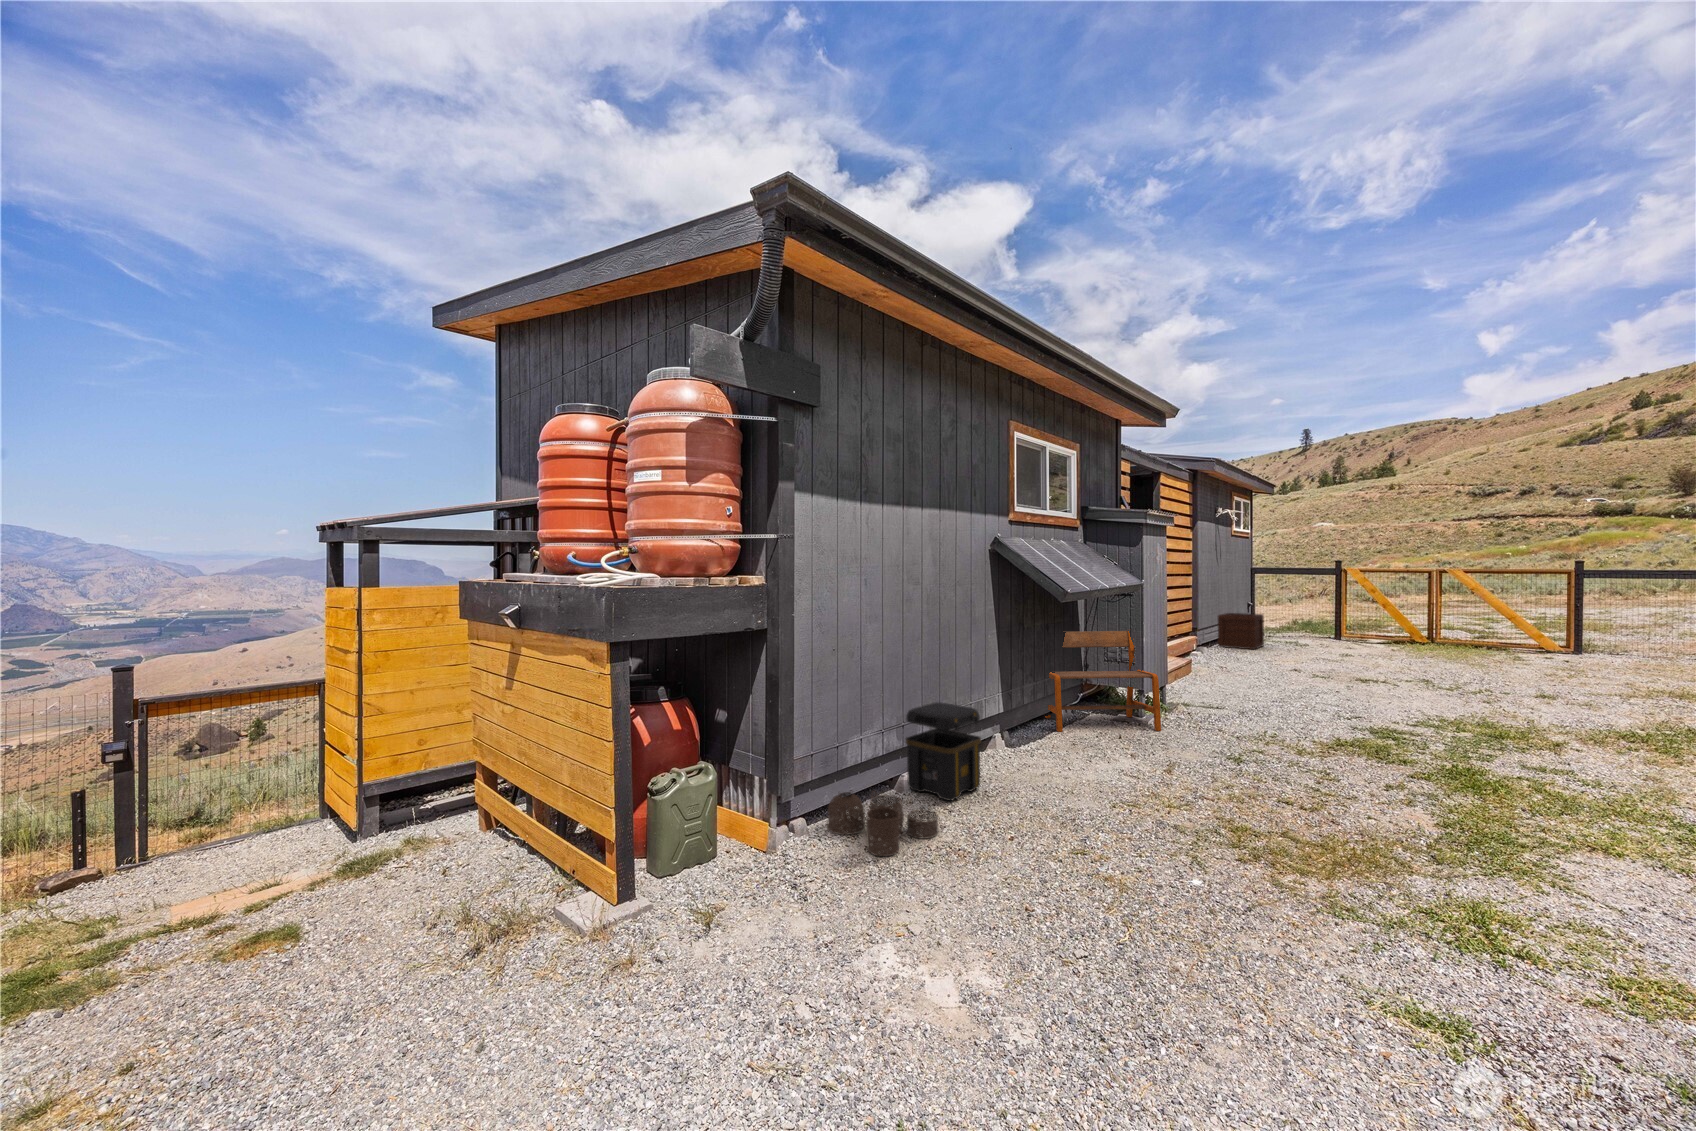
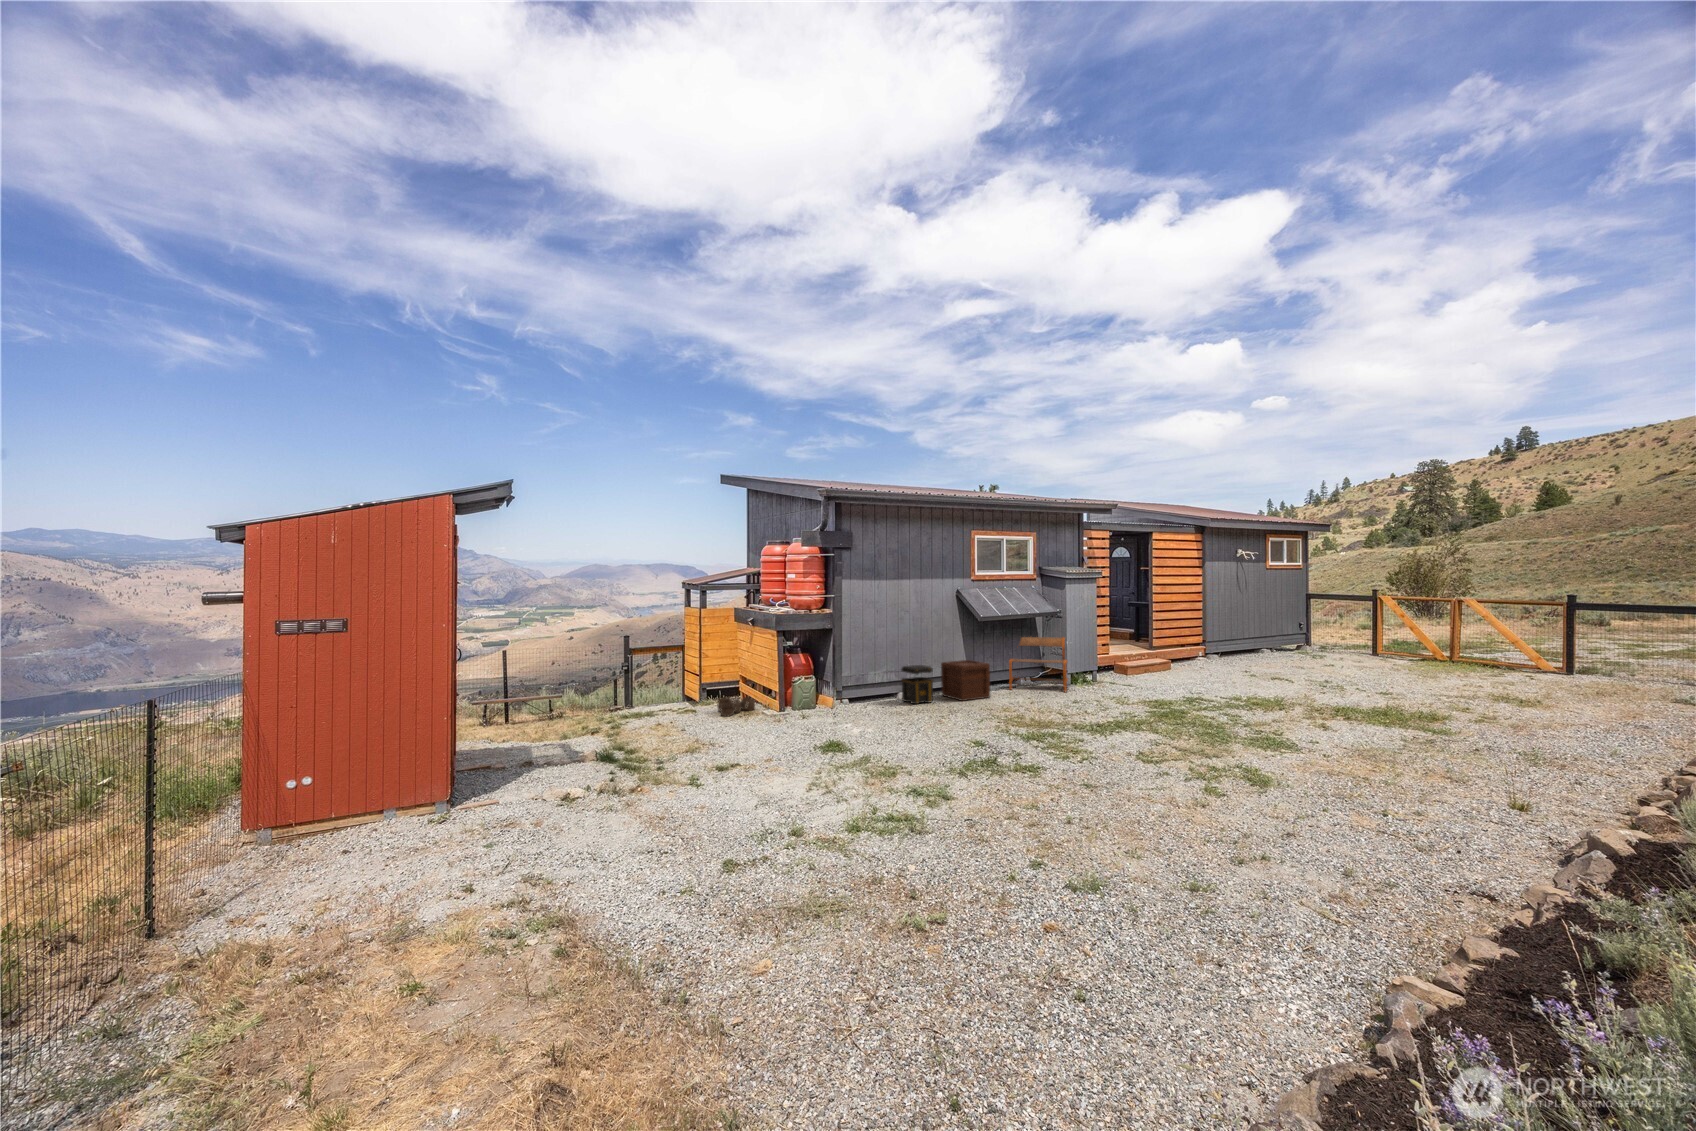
wooden crate: present [1218,613,1264,650] -> present [941,660,990,701]
woven basket: present [827,792,938,856] -> present [717,696,755,716]

